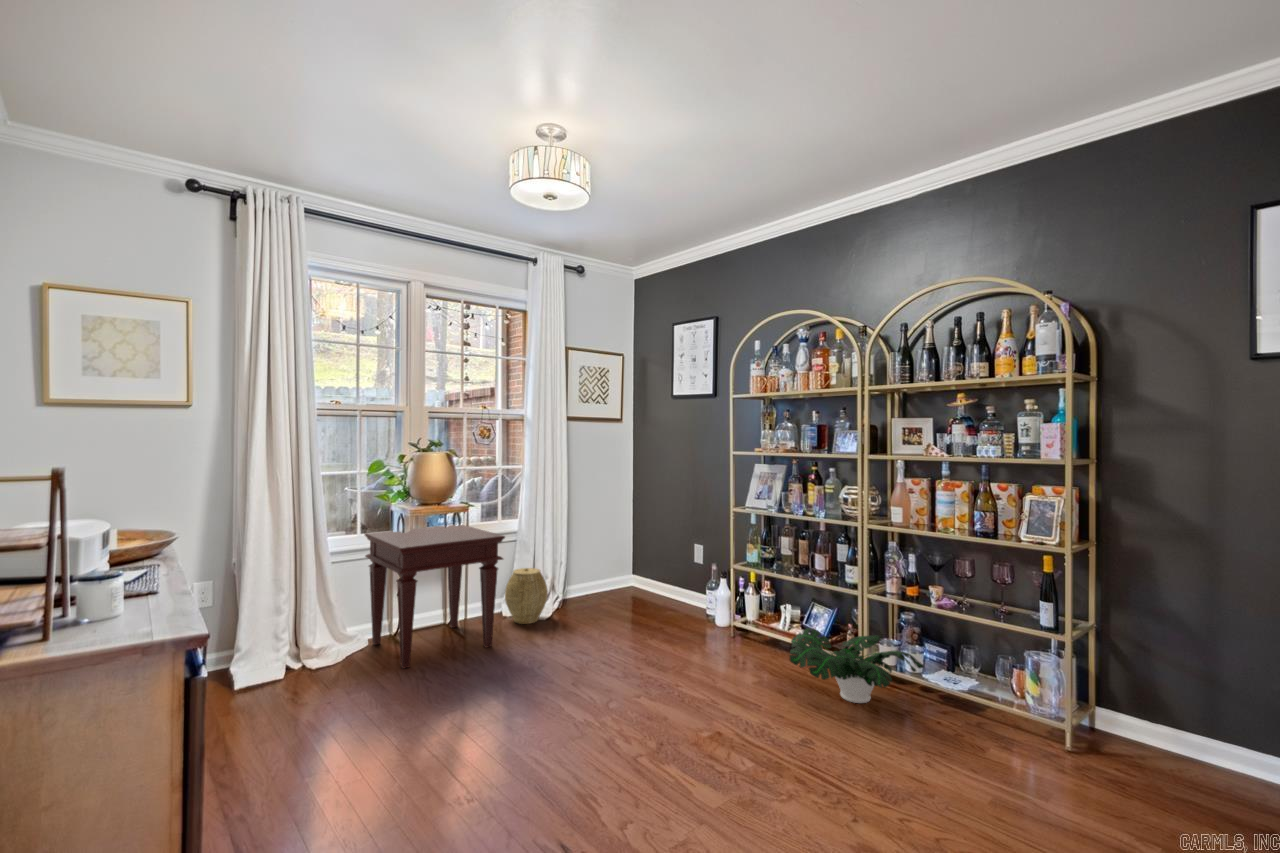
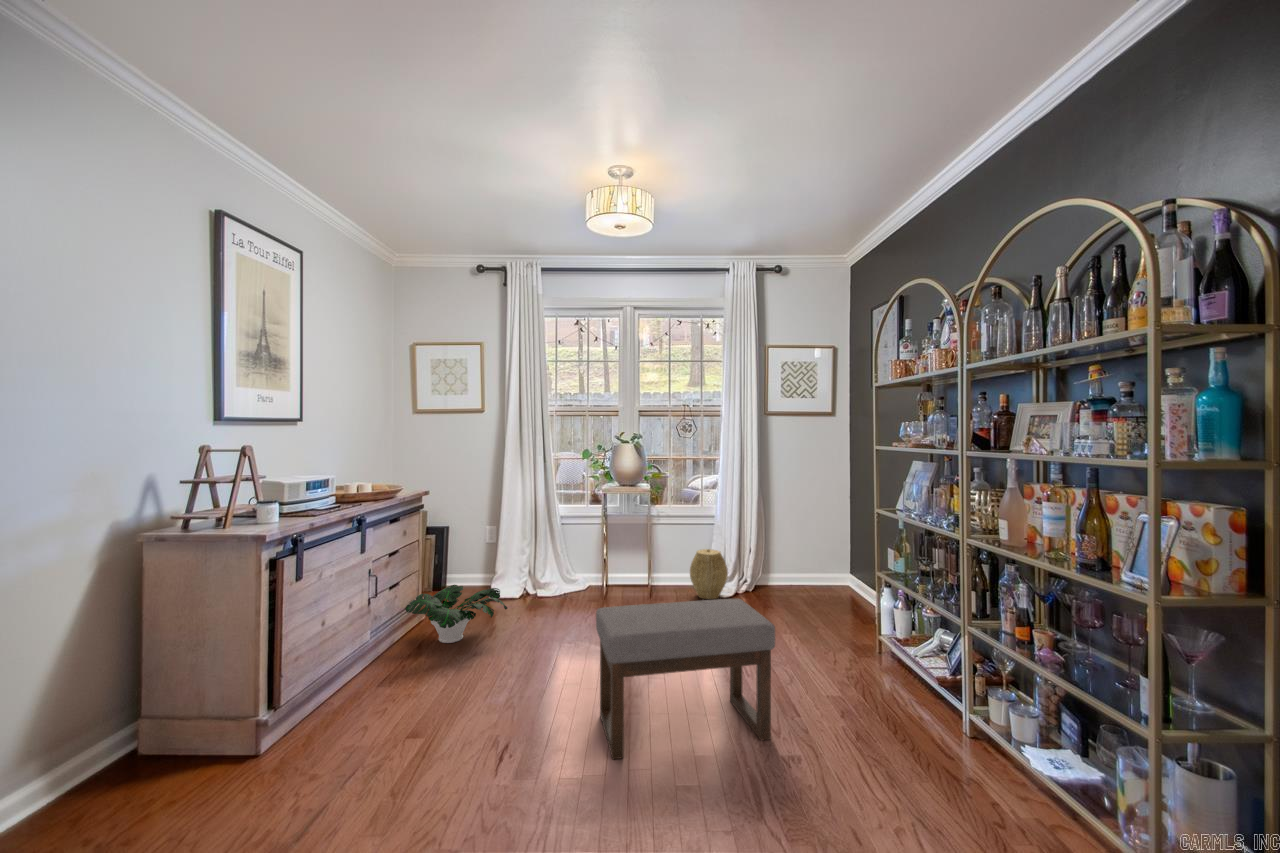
side table: present [365,524,505,668] -> none [575,505,663,609]
ottoman: none [603,604,766,802] -> present [596,599,775,759]
potted plant: present [789,628,924,703] -> present [405,585,507,643]

